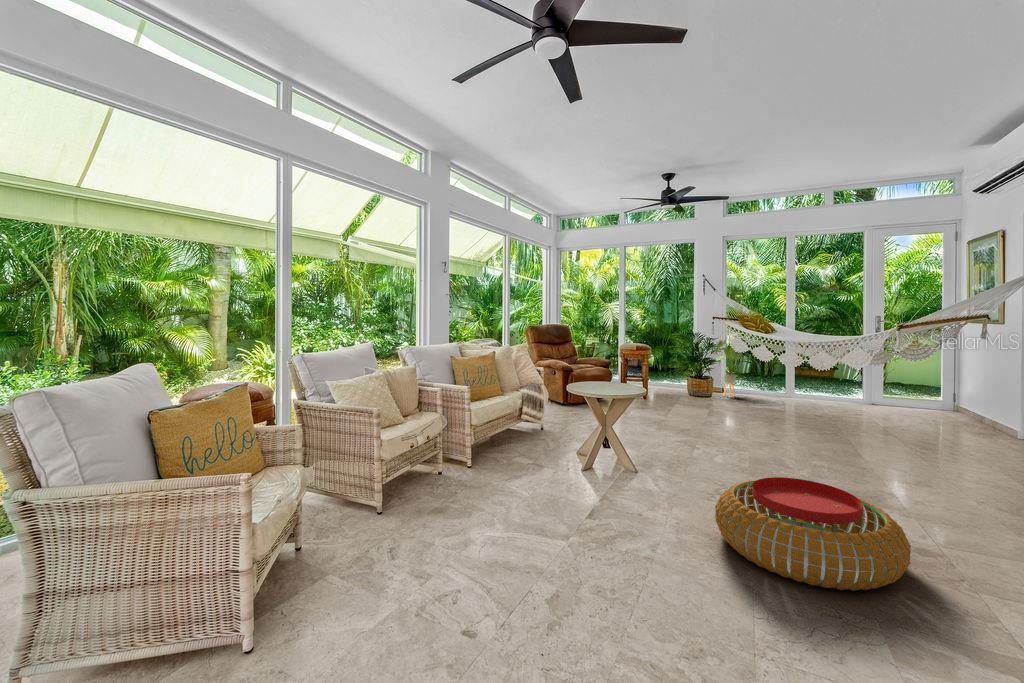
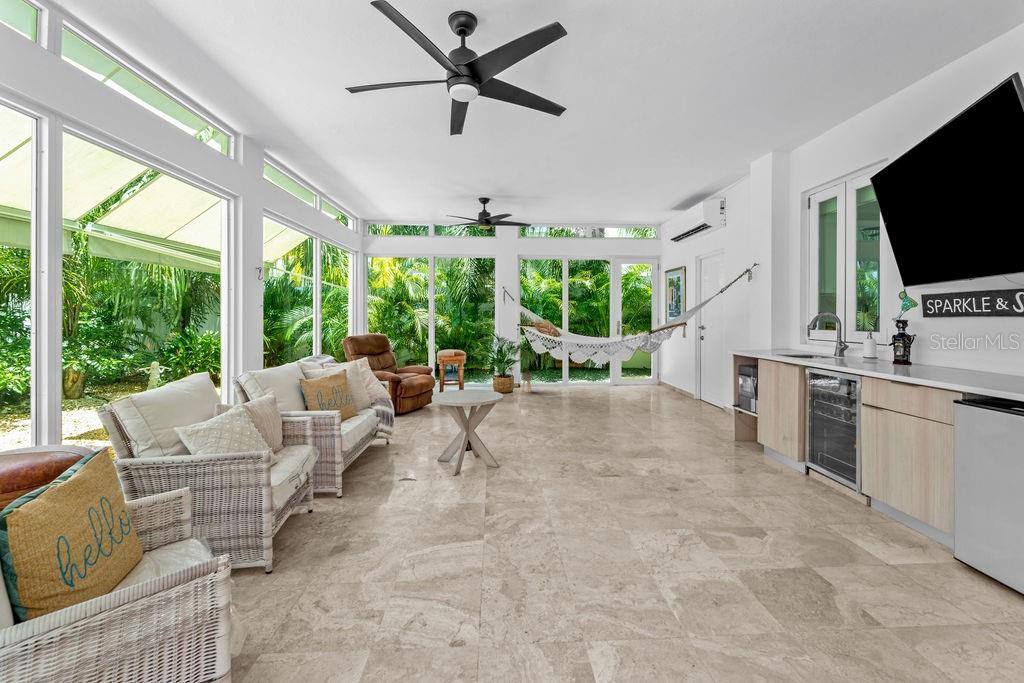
pouf: present [715,477,911,591] -> none [588,456,713,532]

